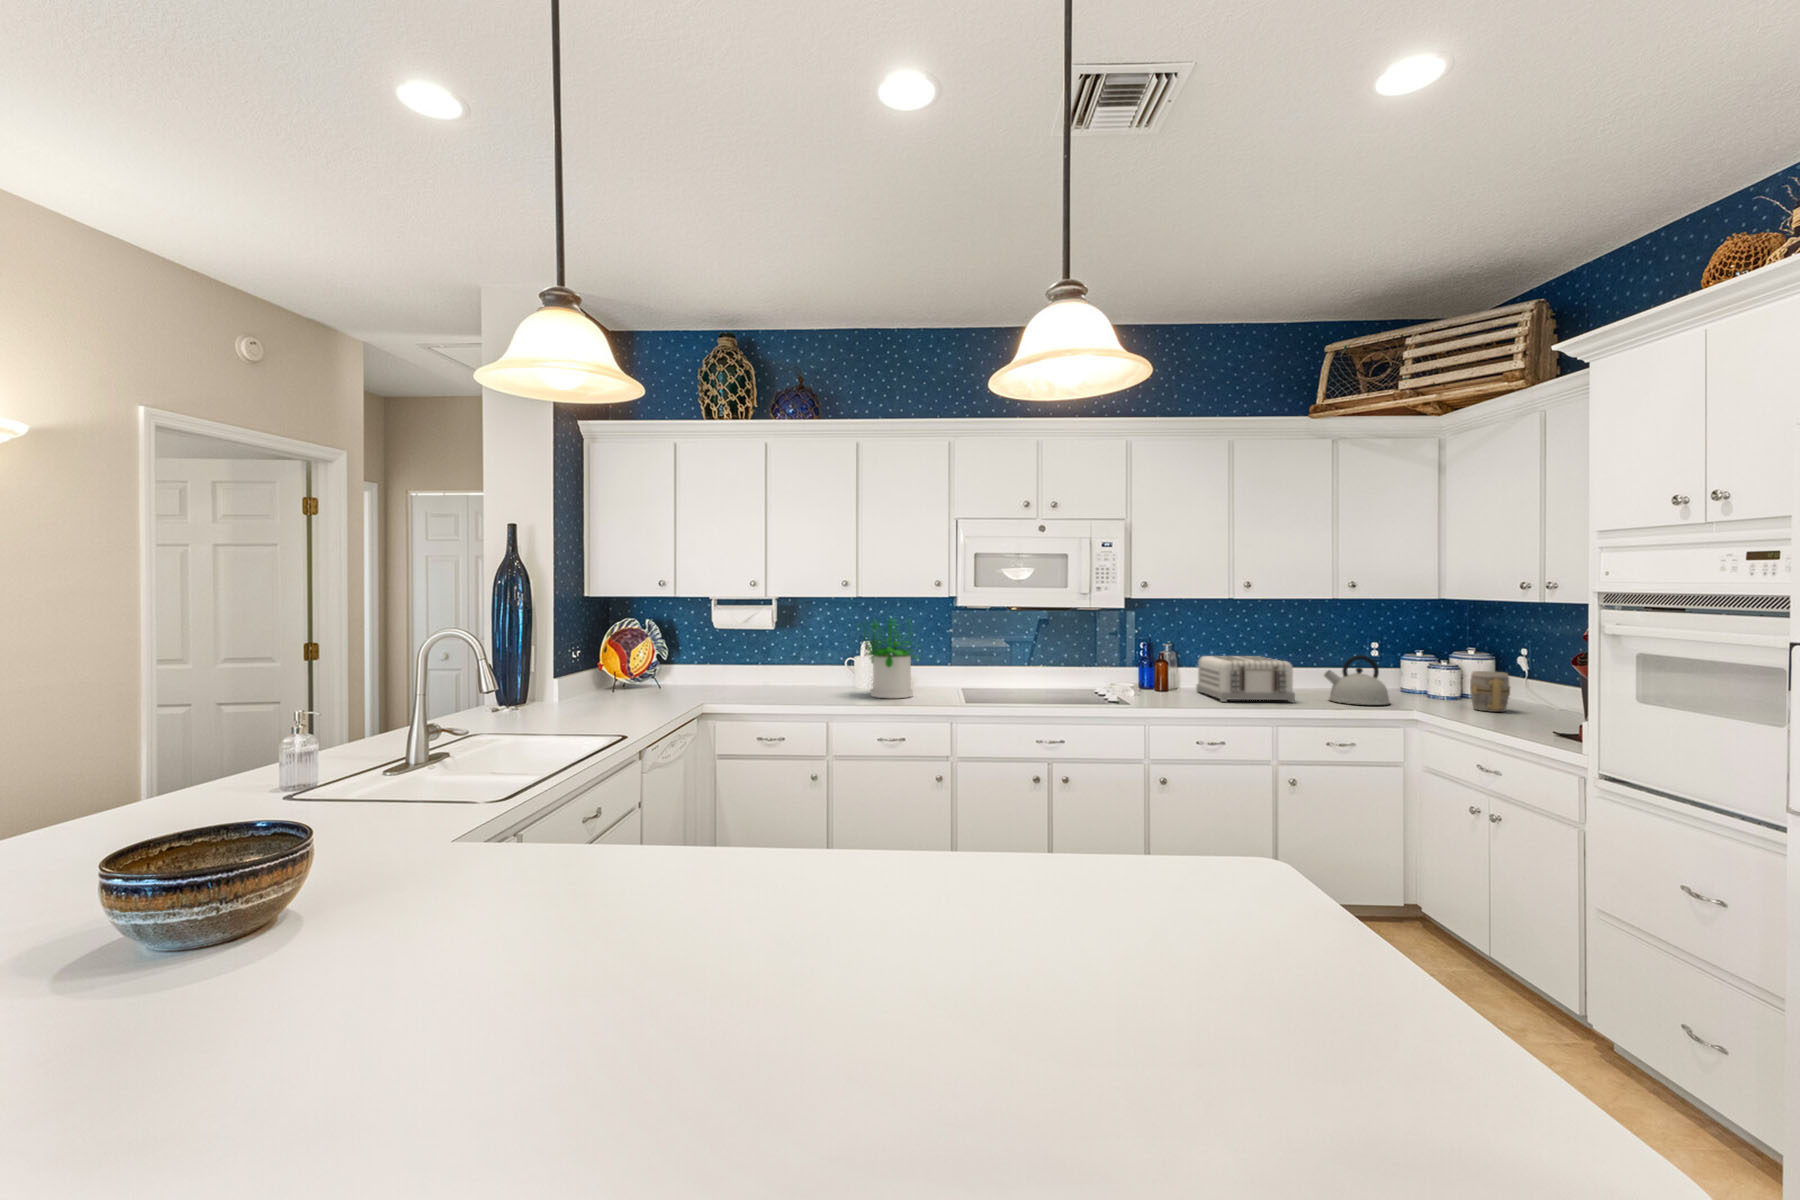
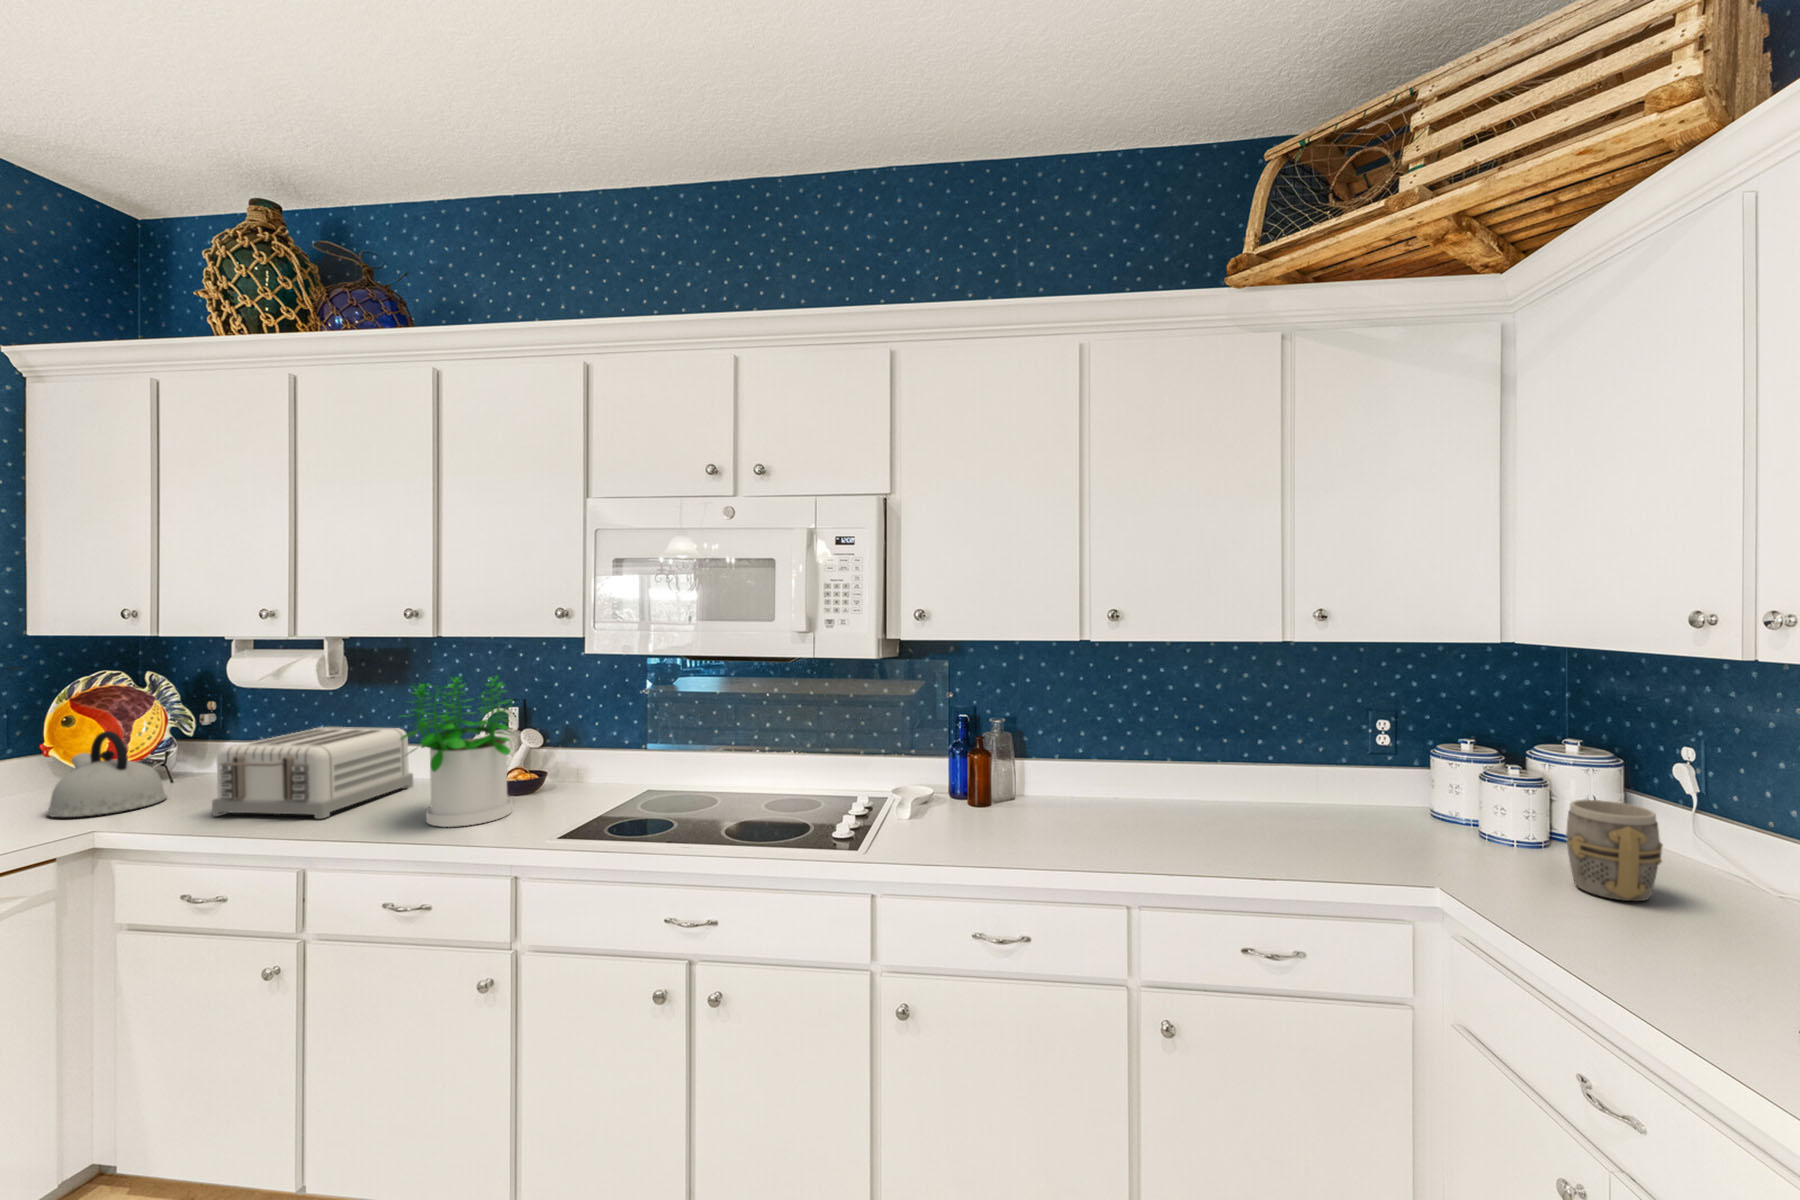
kettle: present [1324,655,1390,705] -> present [47,731,167,817]
toaster: present [1196,656,1295,702] -> present [212,727,413,819]

